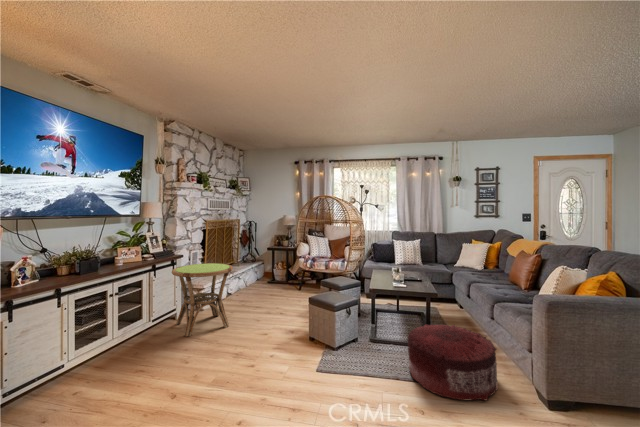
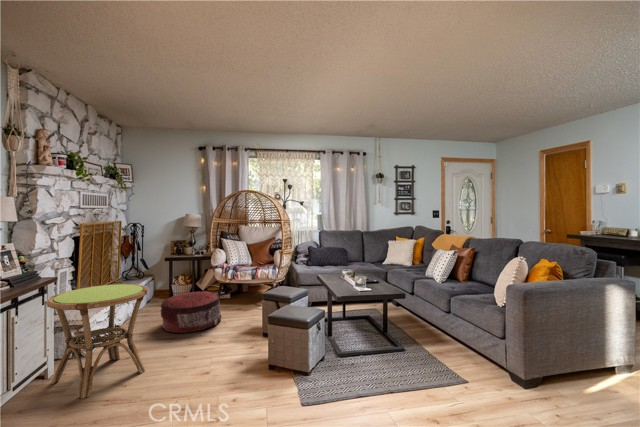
pouf: present [408,324,498,400] -> present [161,291,222,333]

